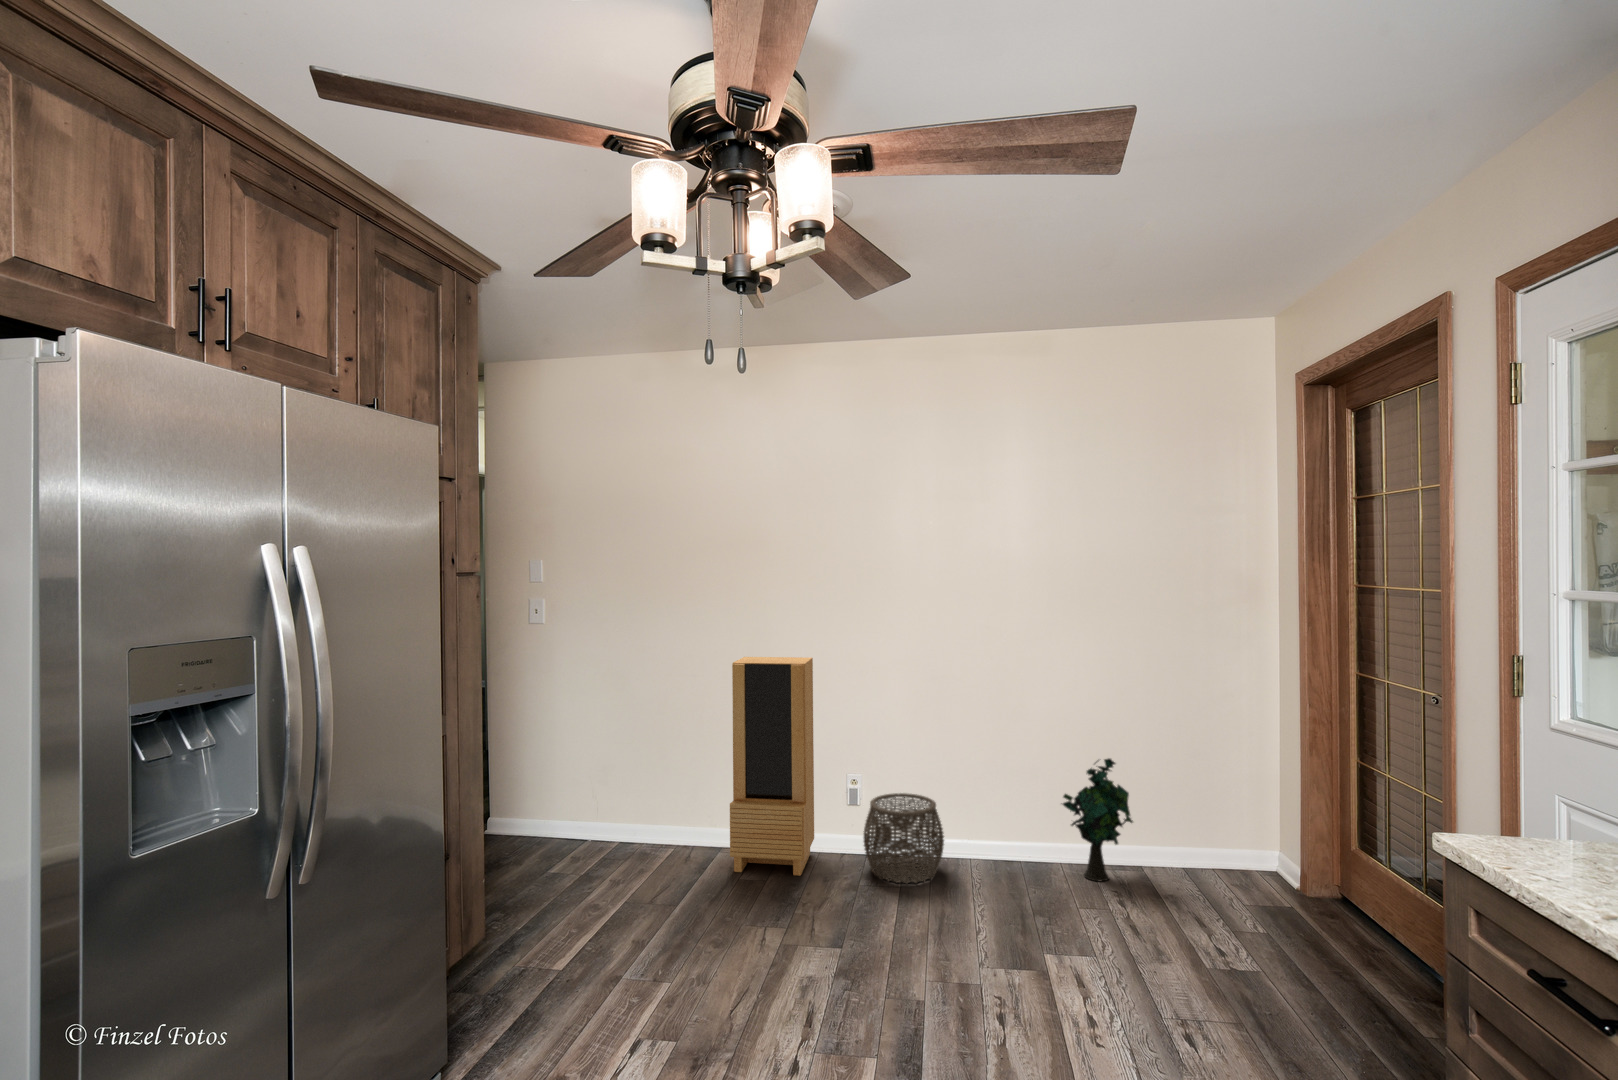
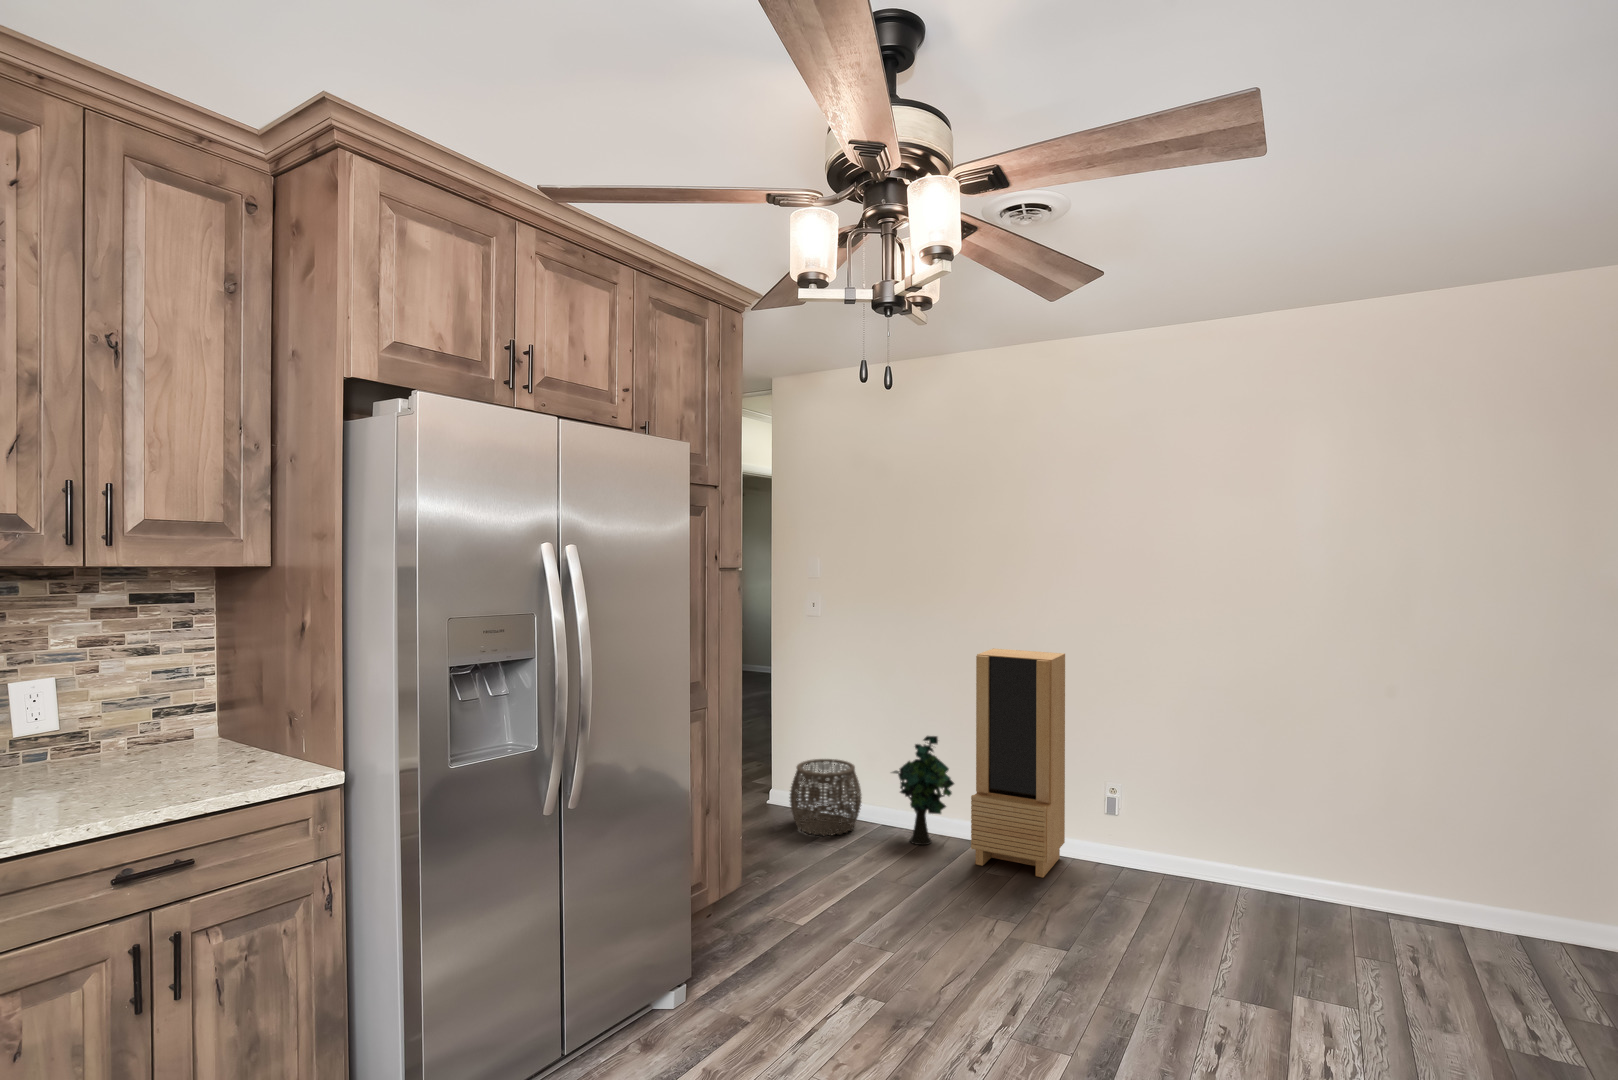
decorative plant: present [1063,759,1133,882] -> present [893,736,954,845]
woven basket: present [864,793,944,883] -> present [790,759,862,835]

